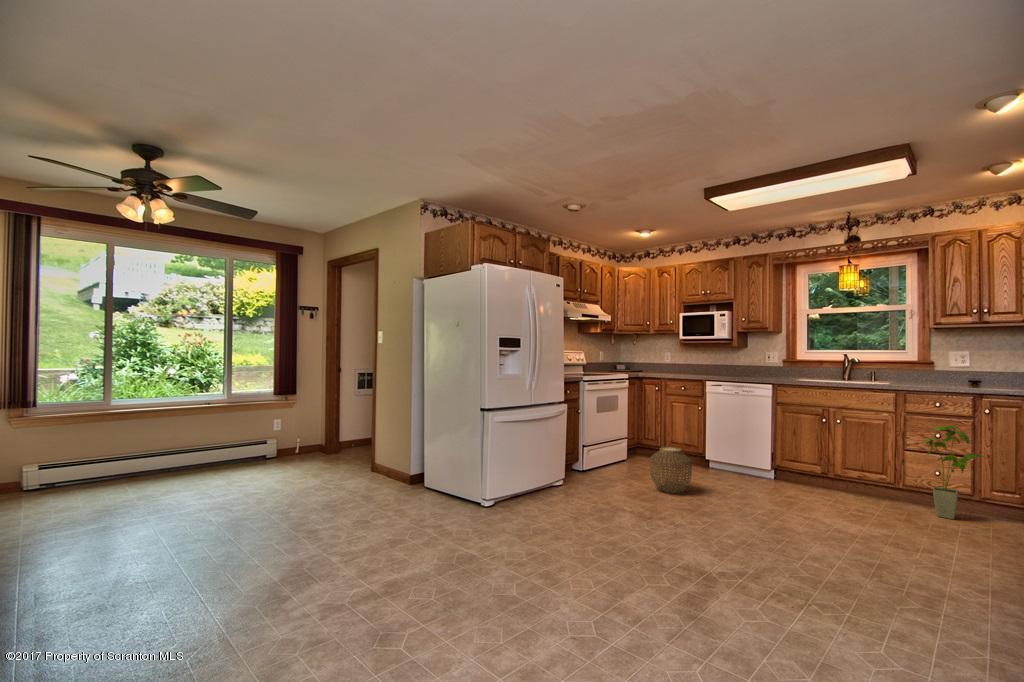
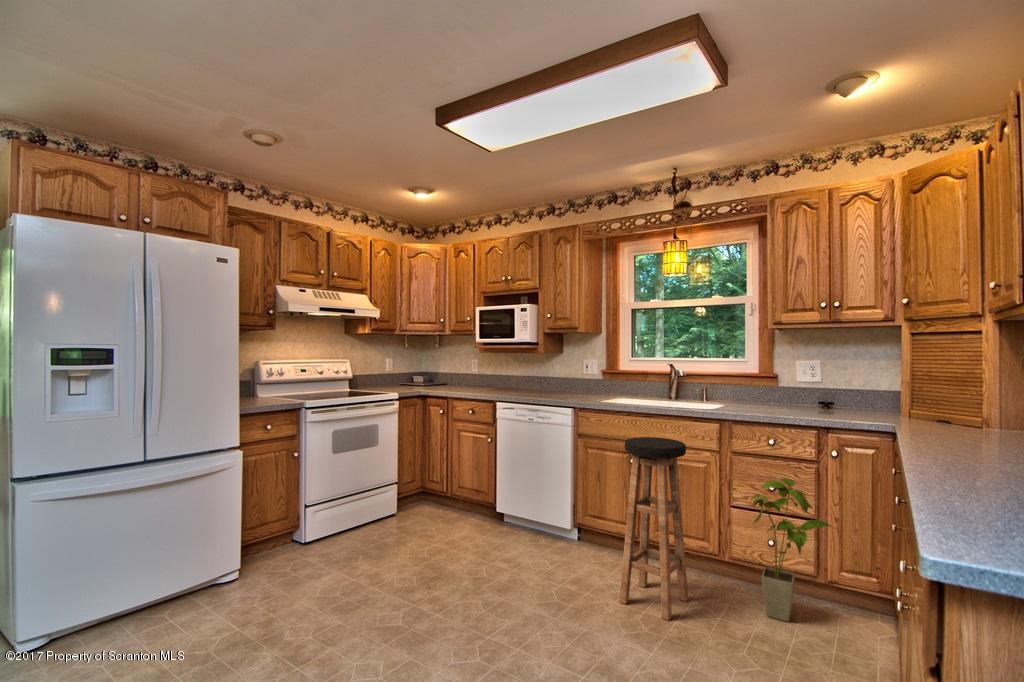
bar stool: none [827,400,876,514] -> present [619,437,688,620]
woven basket: present [650,447,692,493] -> none [372,511,435,588]

